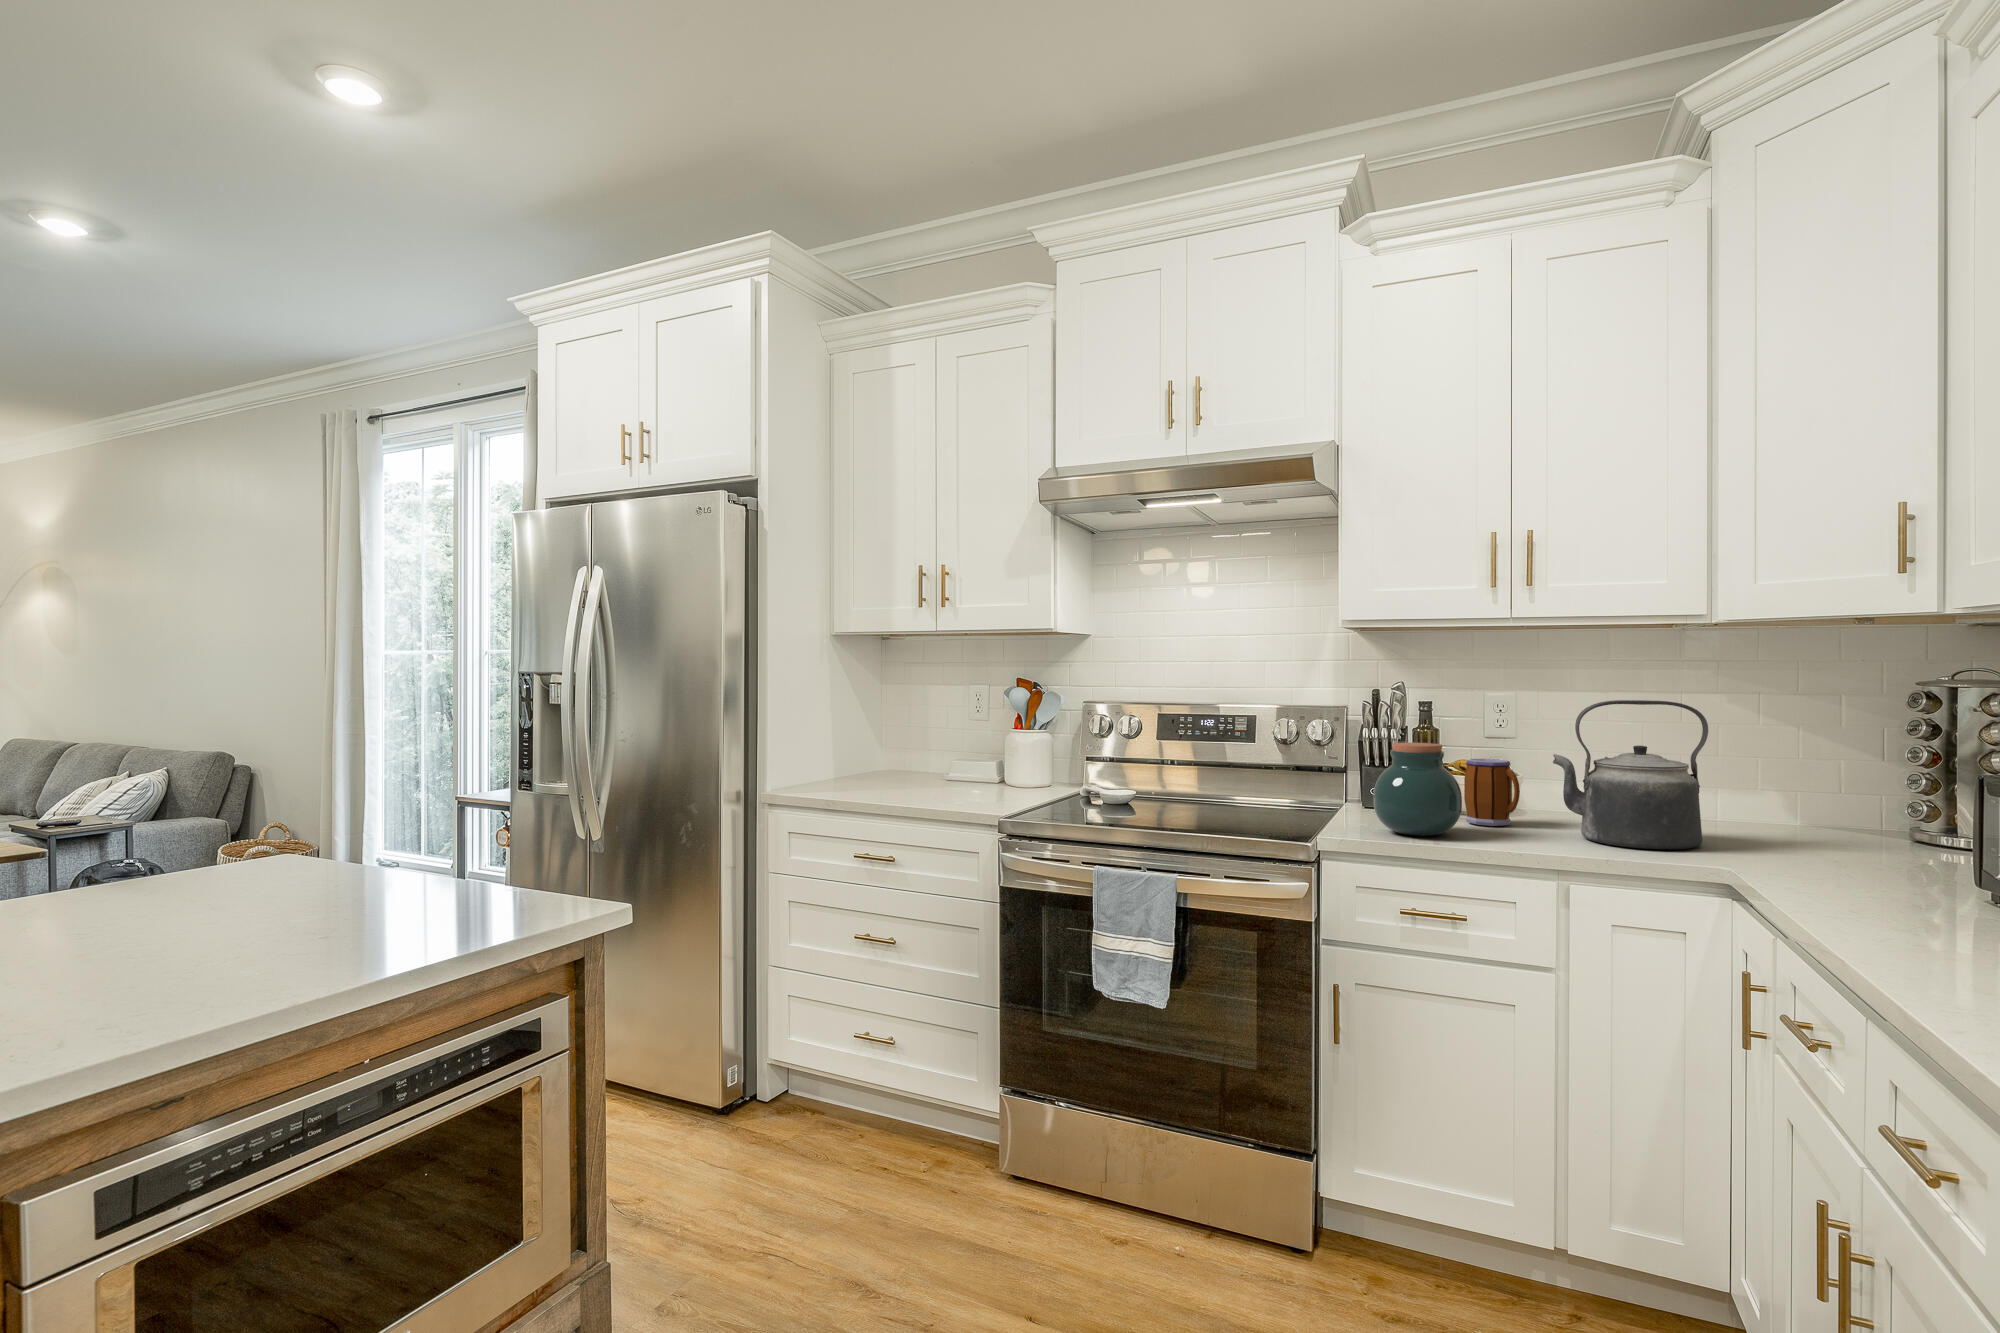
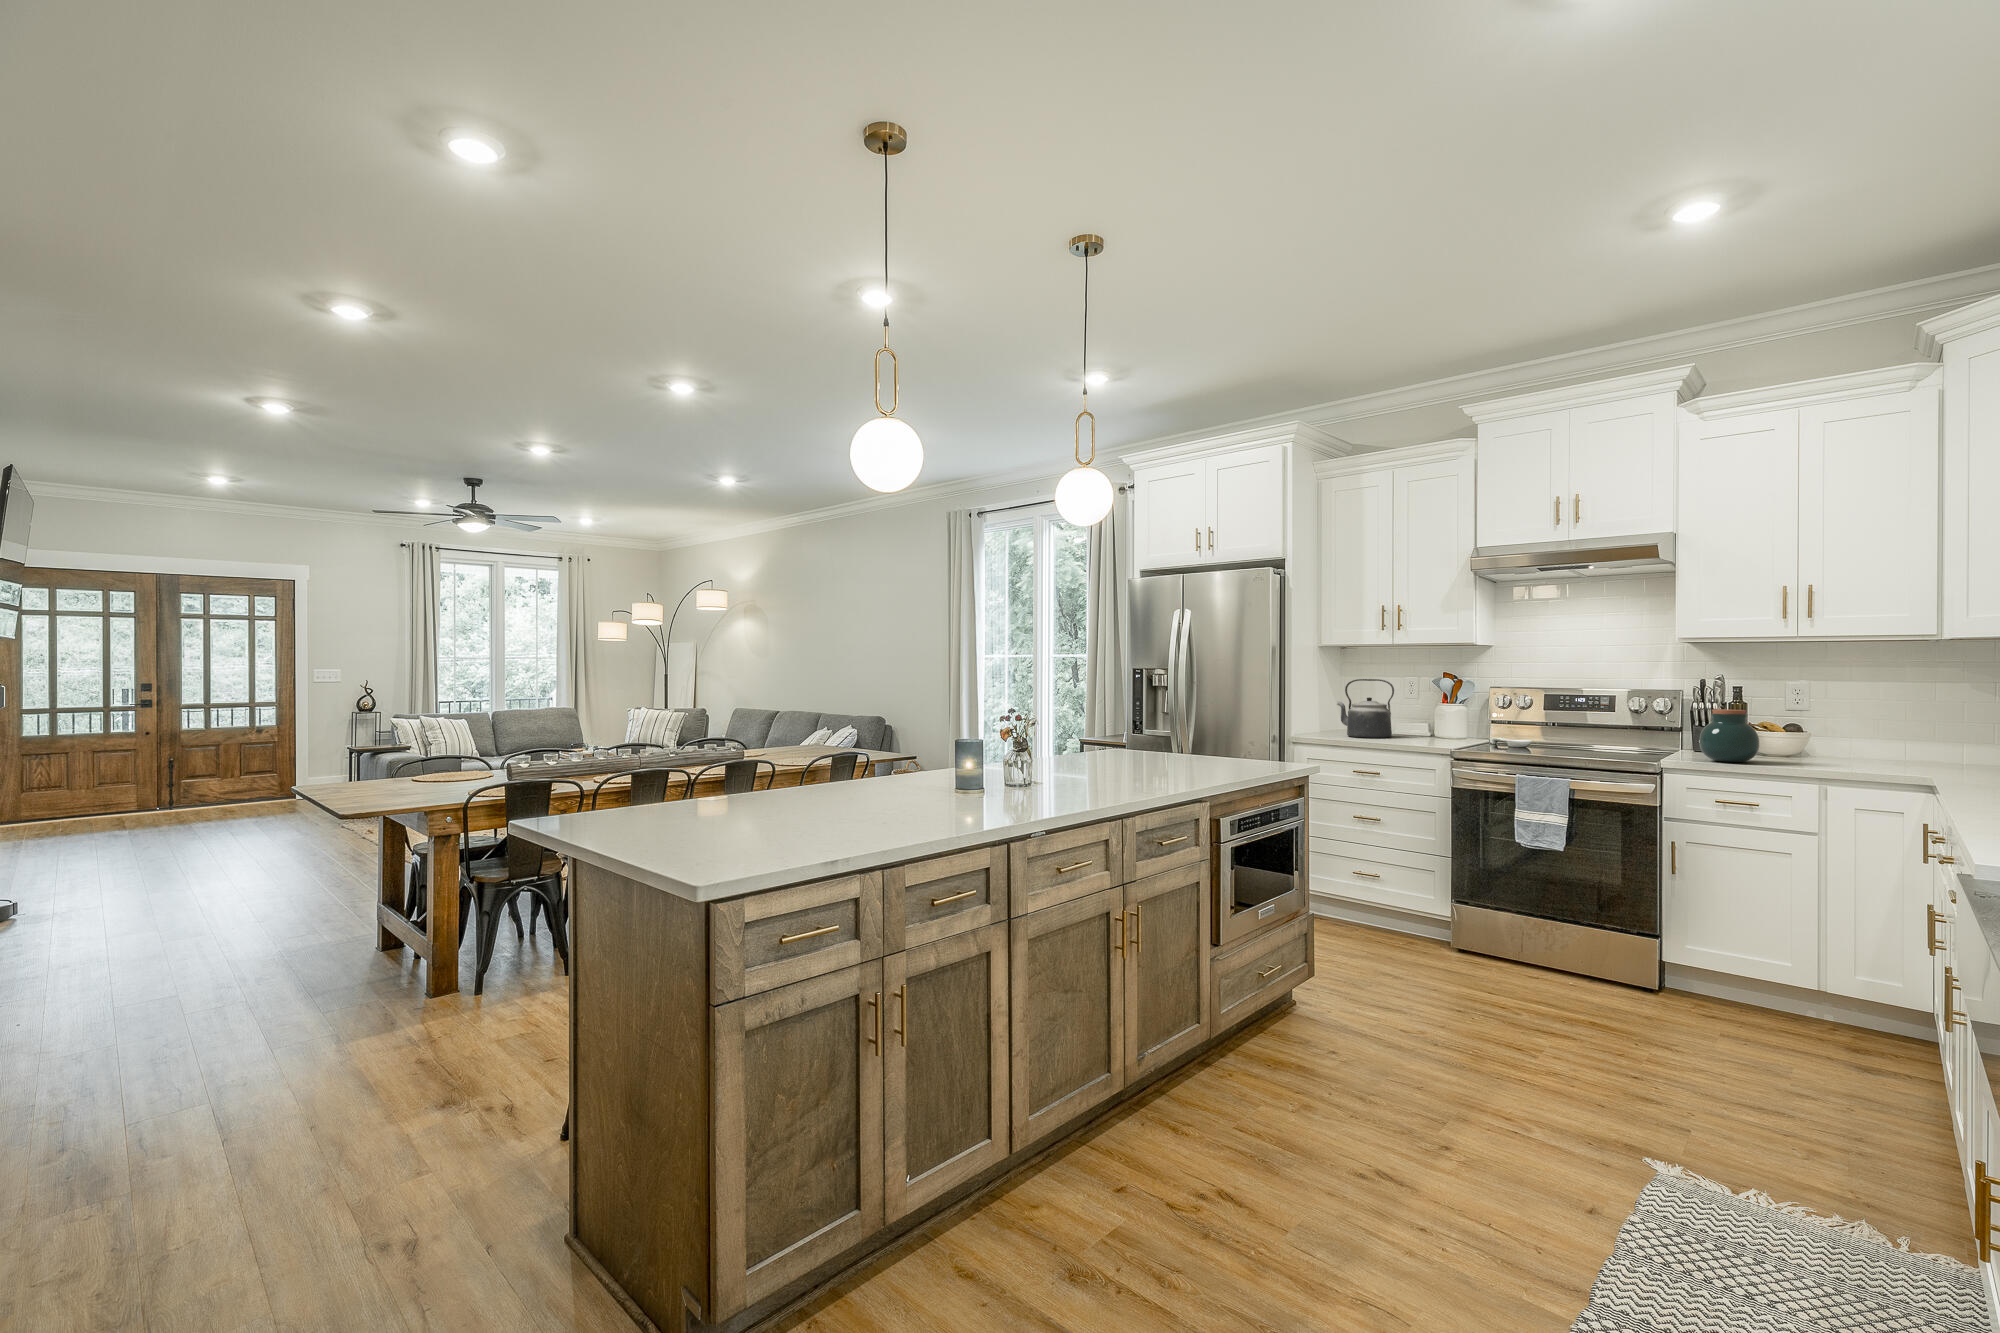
kettle: present [1553,700,1708,850] -> present [1337,679,1394,738]
mug: present [1464,759,1520,826] -> none [1764,721,1803,760]

